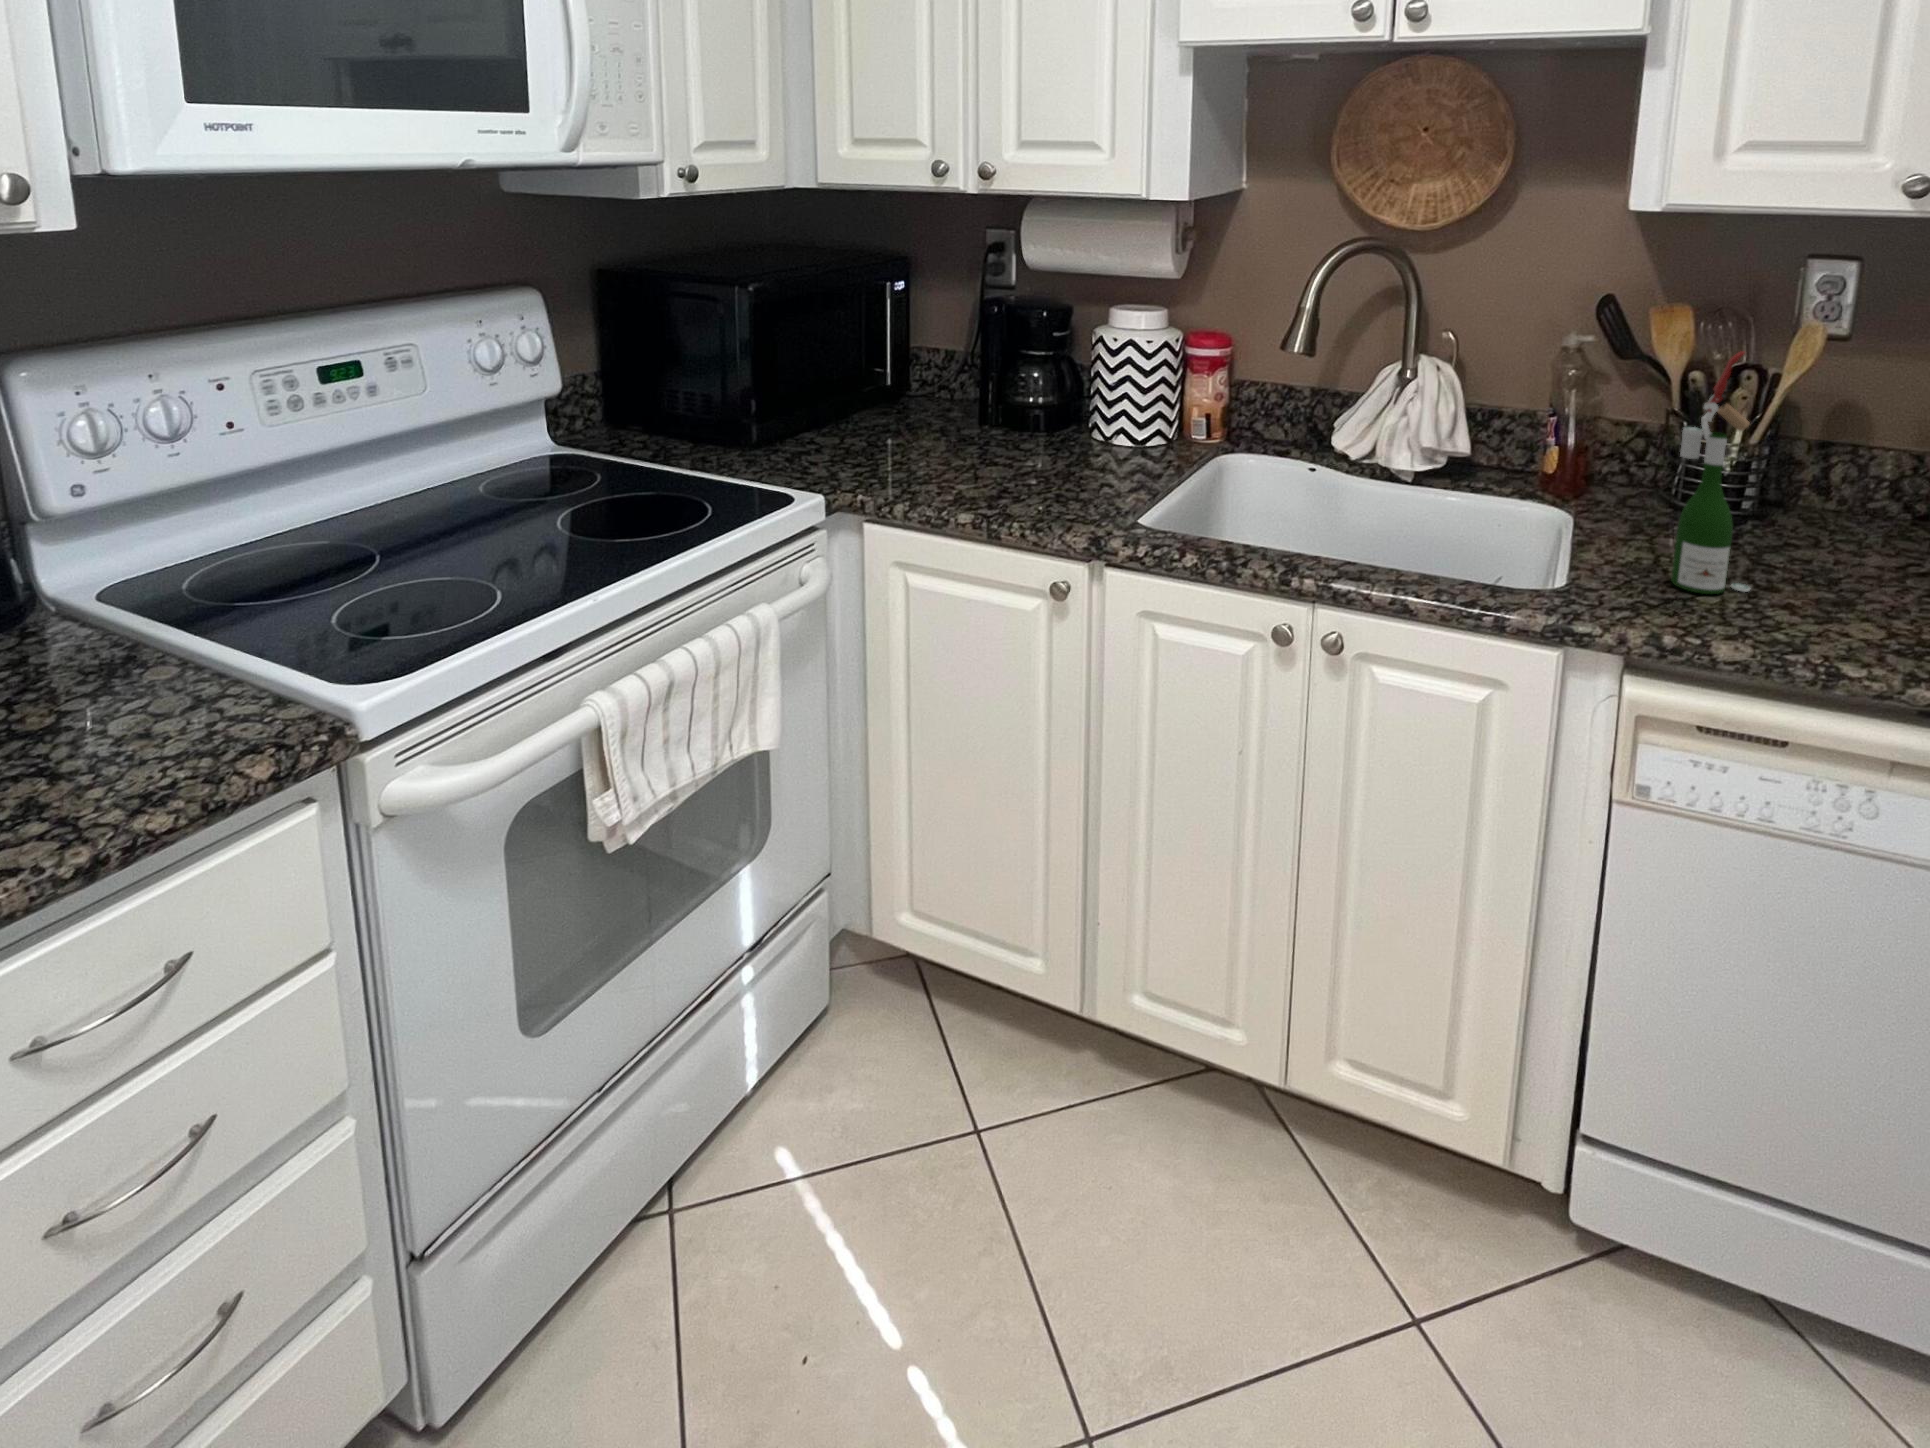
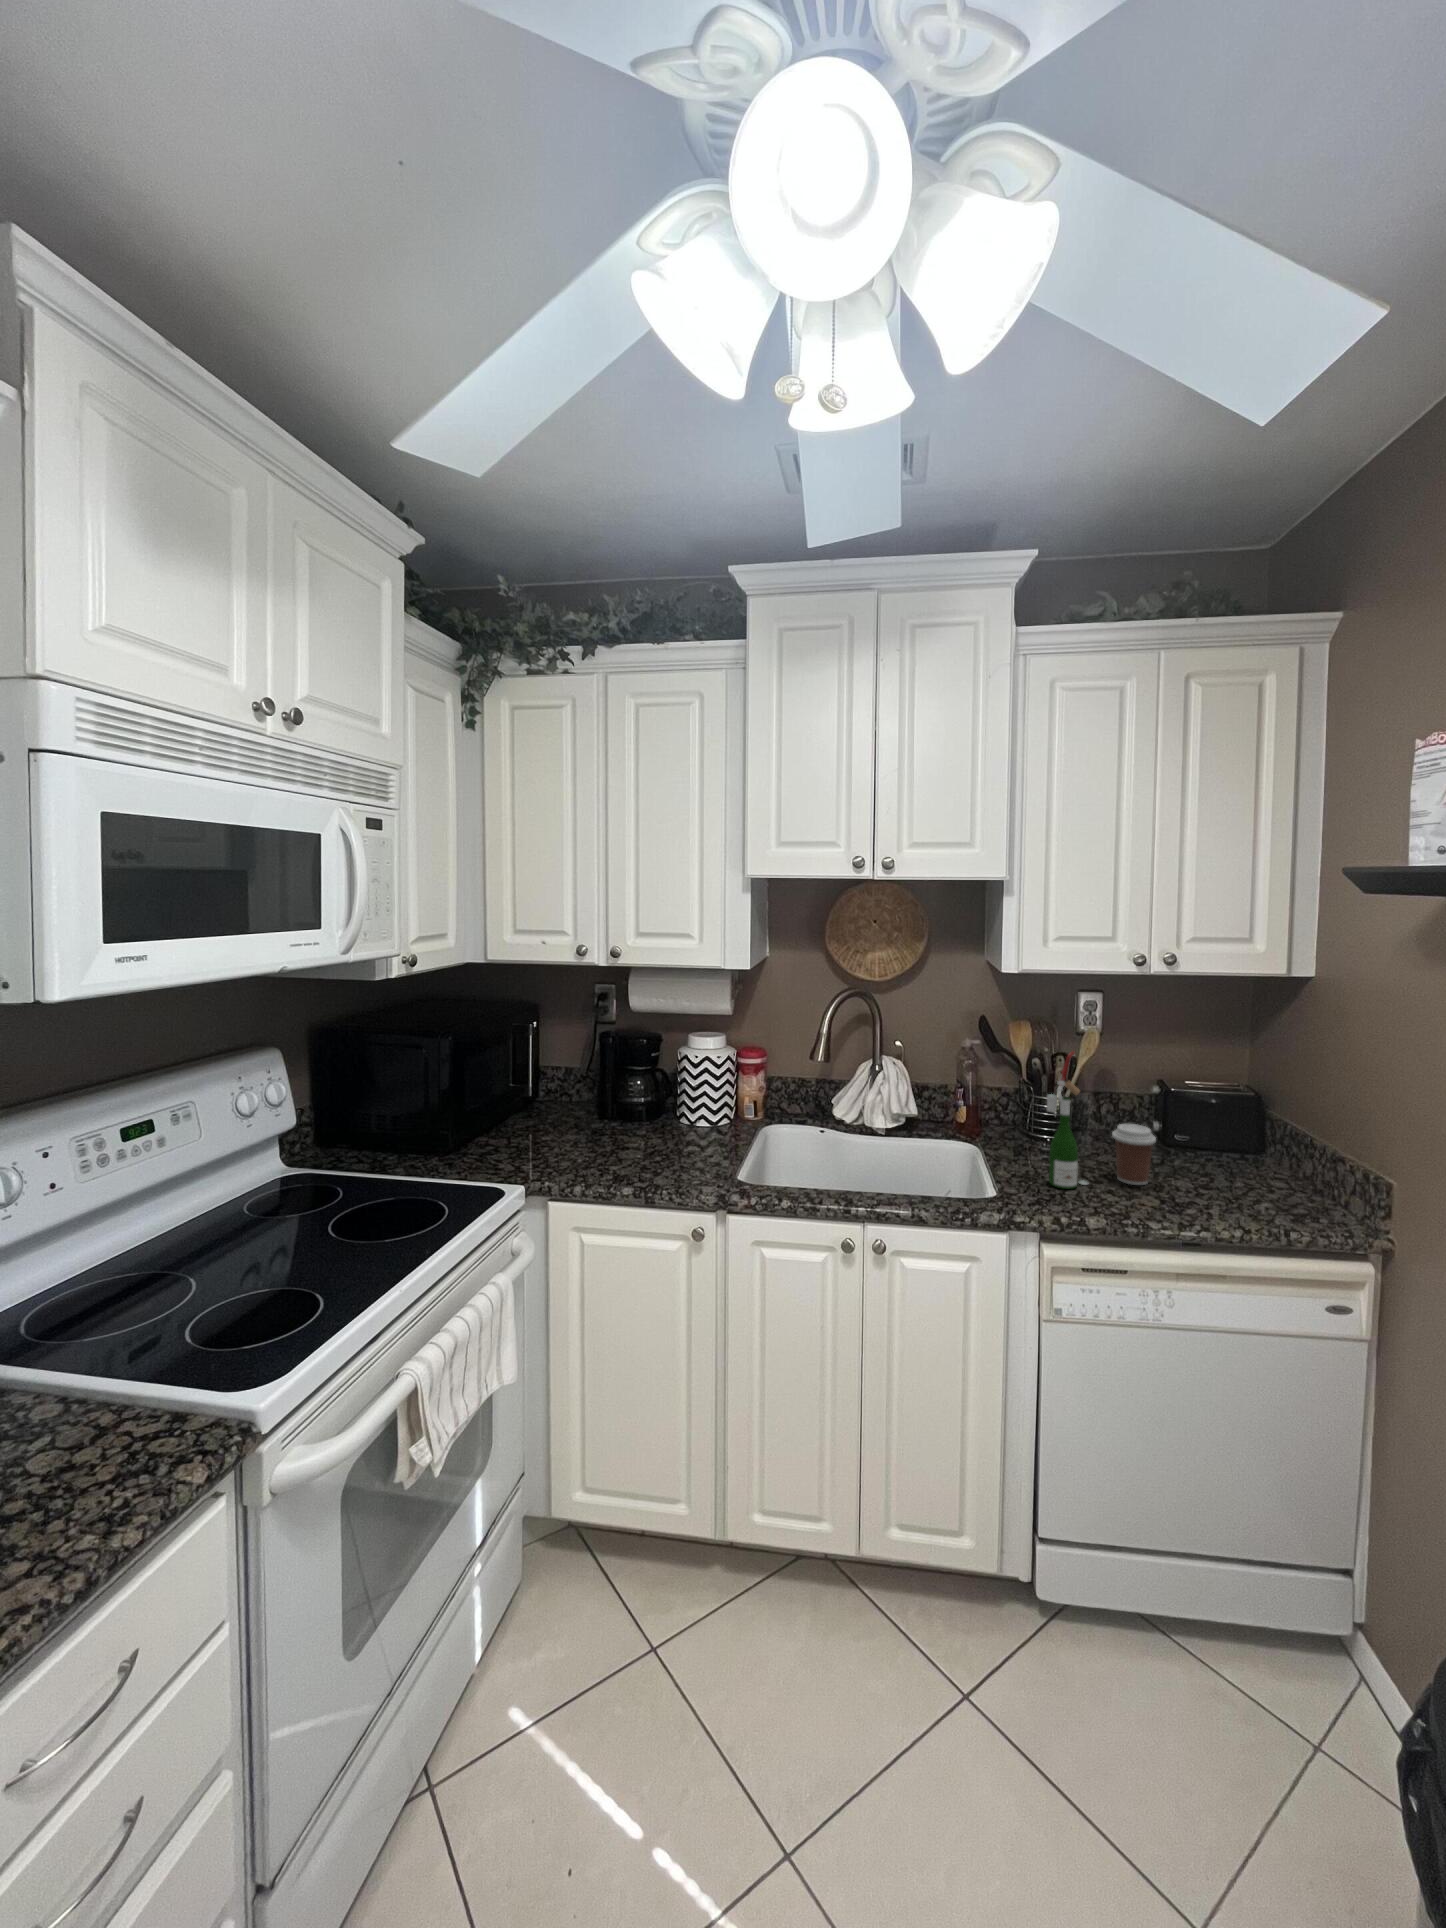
coffee cup: none [1814,492,1907,604] -> present [1112,1124,1156,1185]

